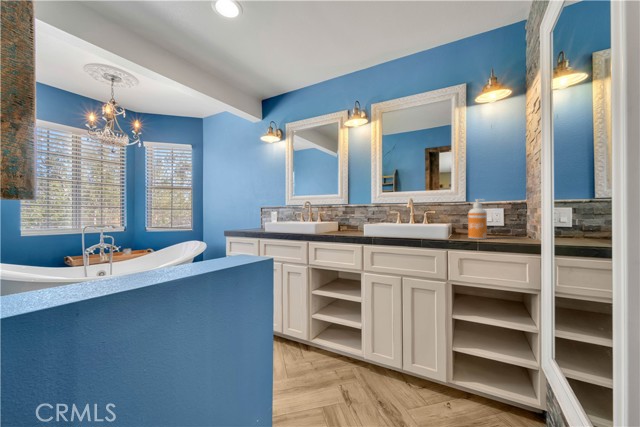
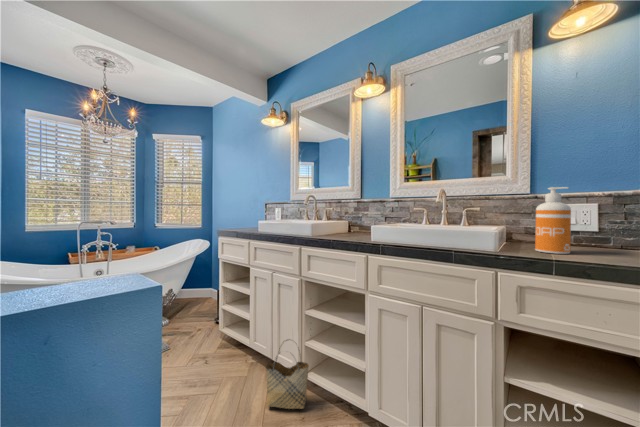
woven basket: none [285,314,318,365] -> present [266,340,309,409]

